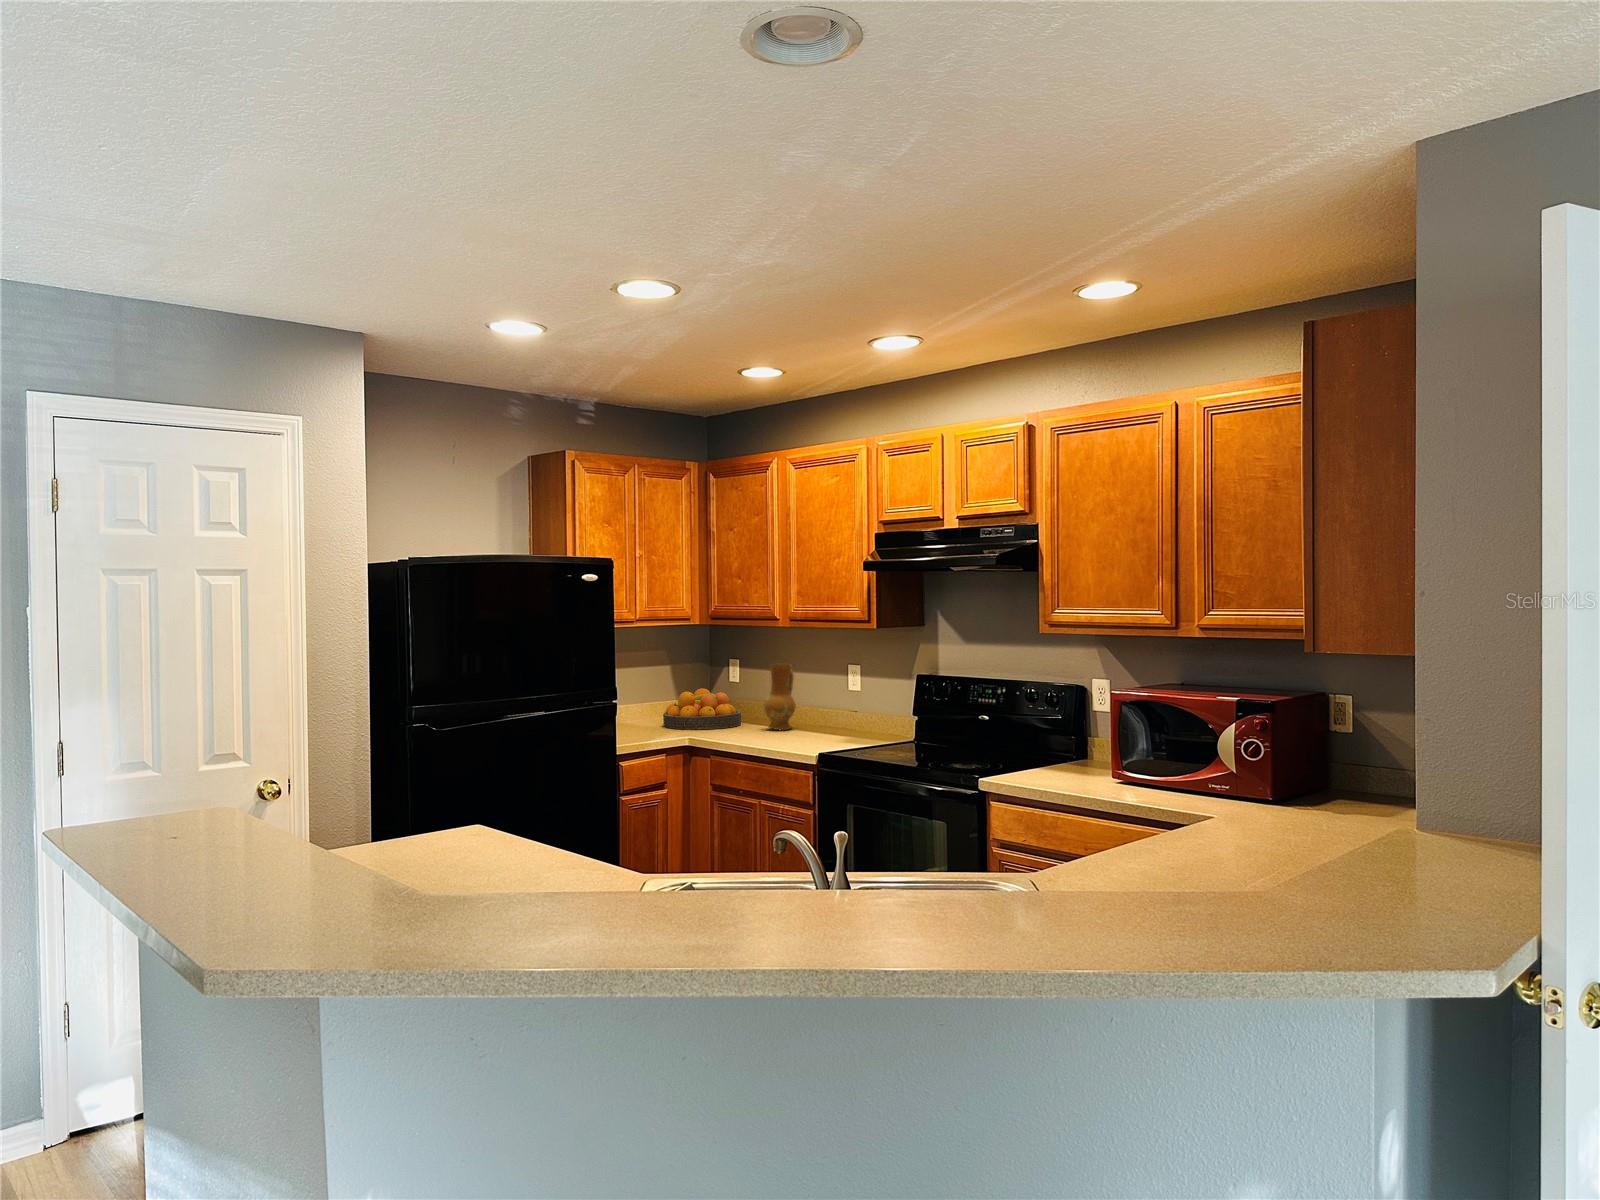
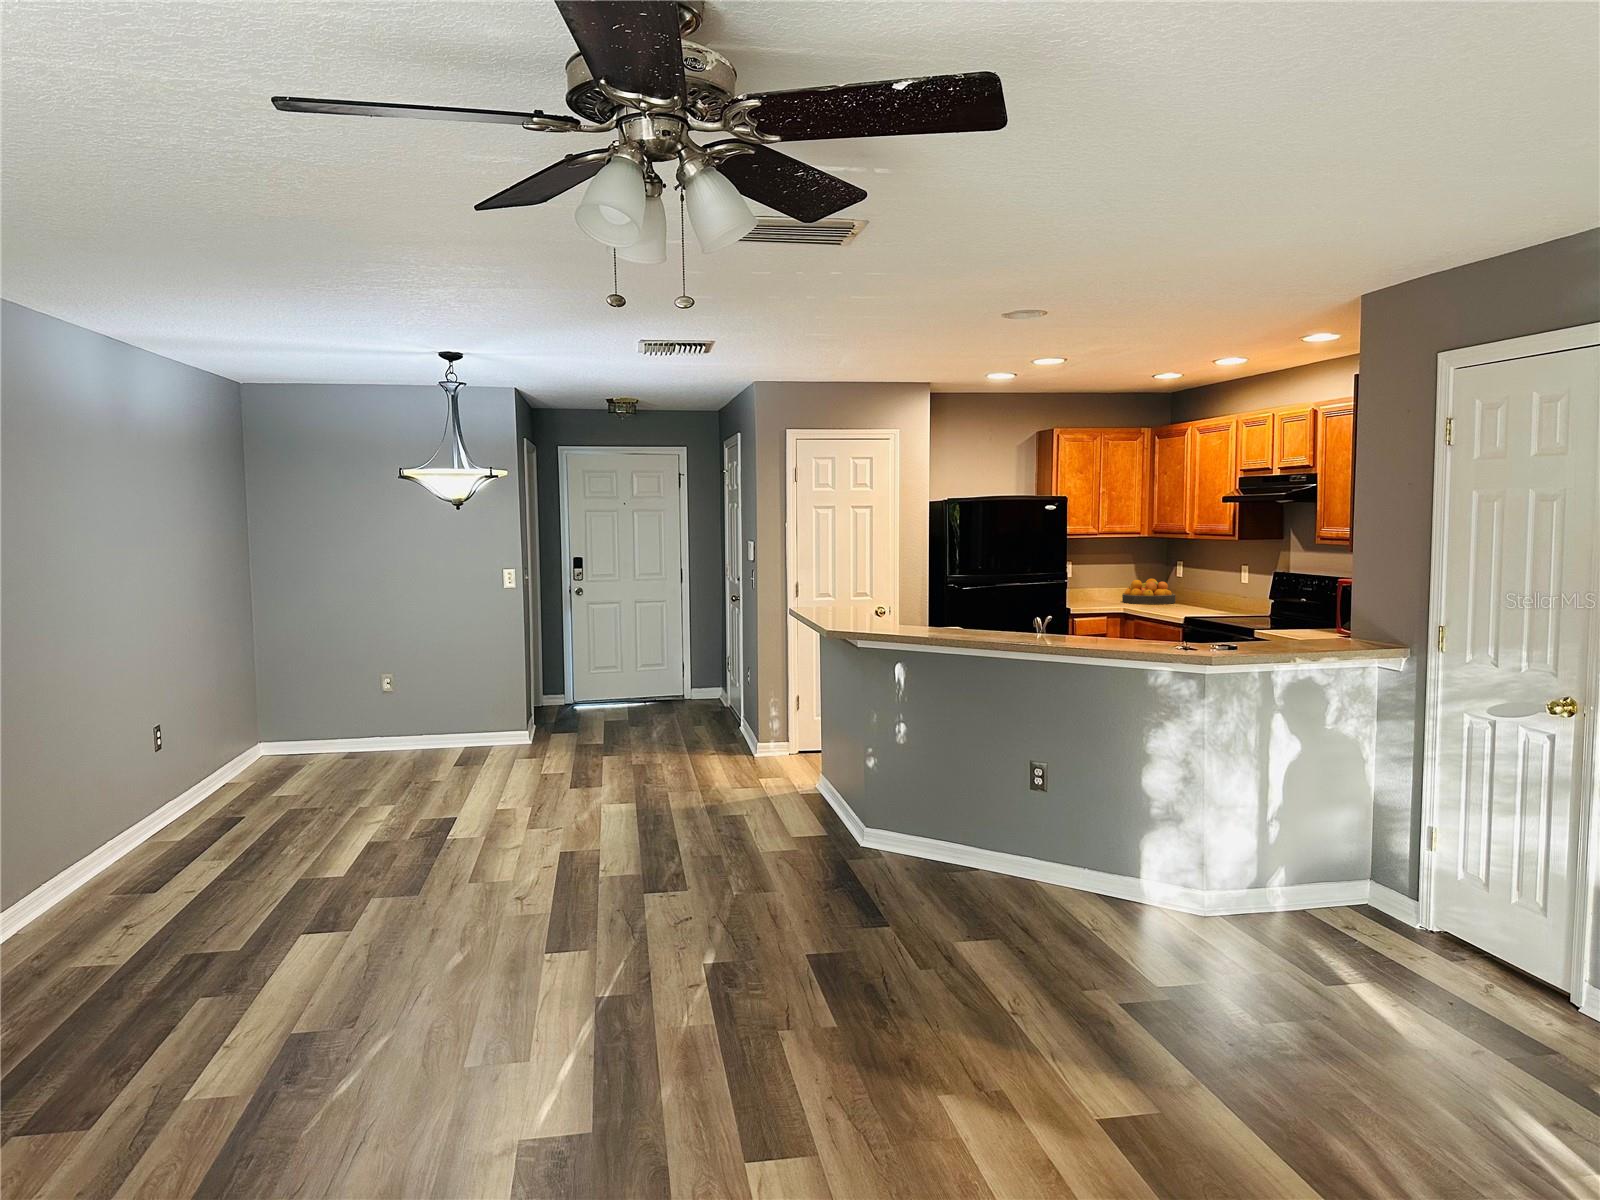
ceramic jug: present [764,664,796,730] -> none [1183,563,1207,607]

